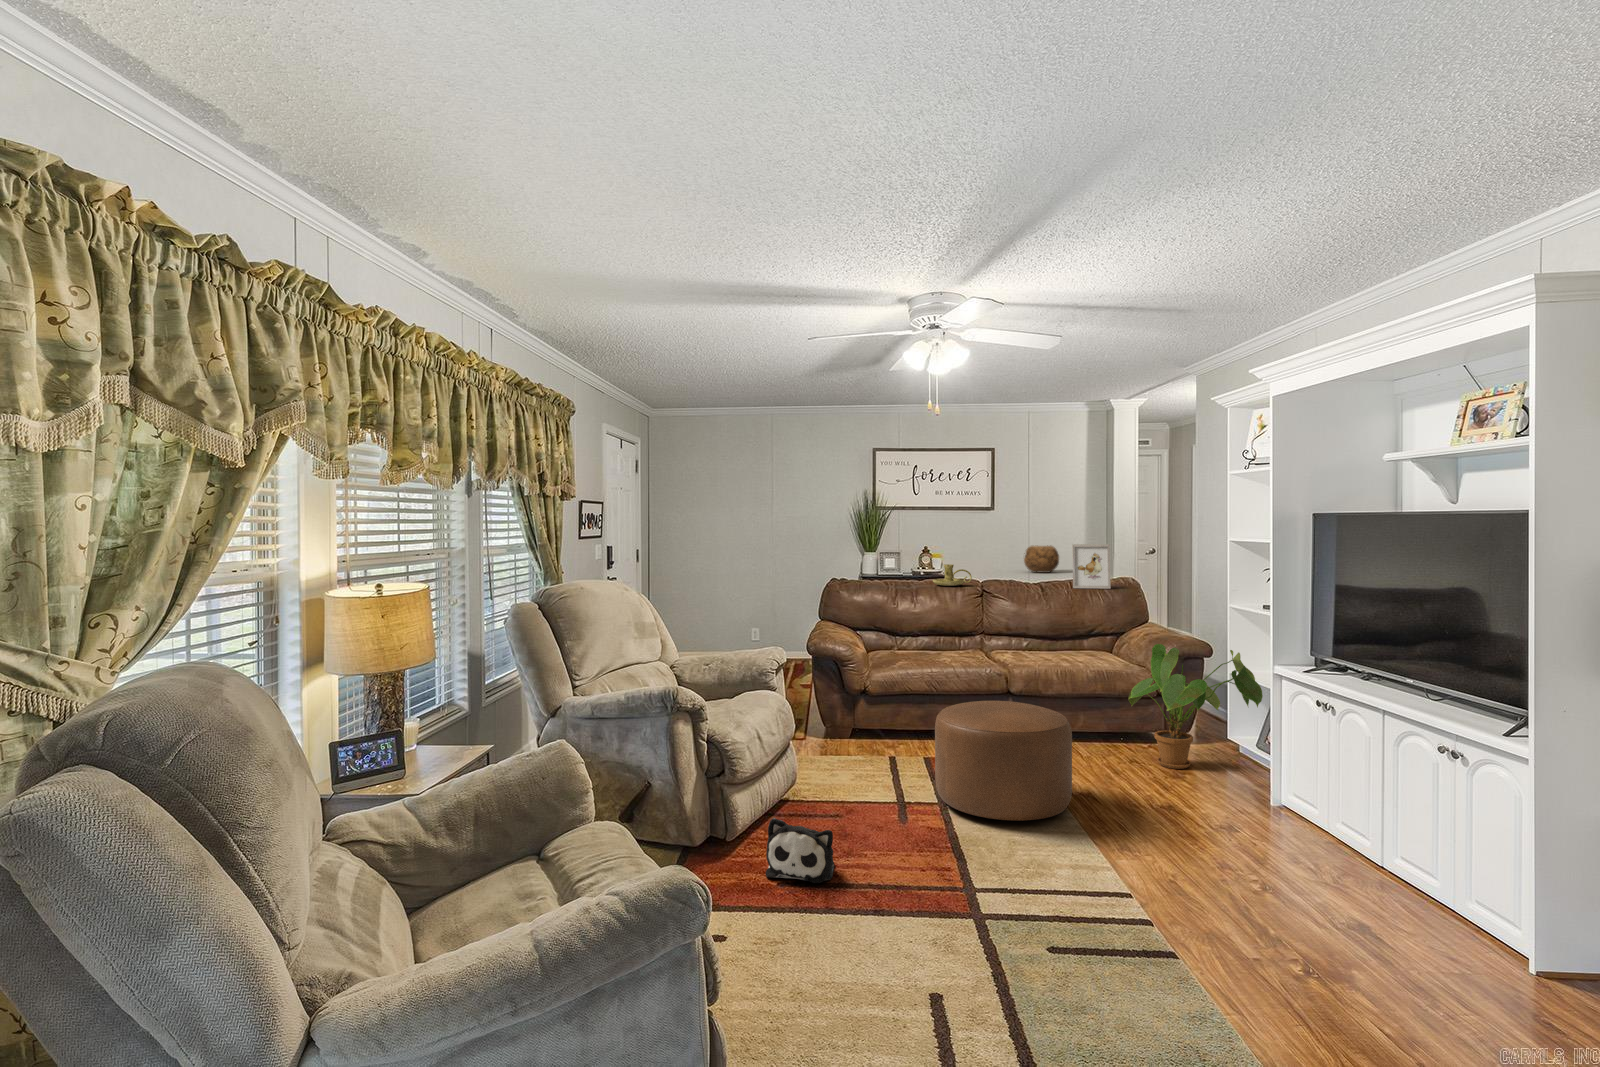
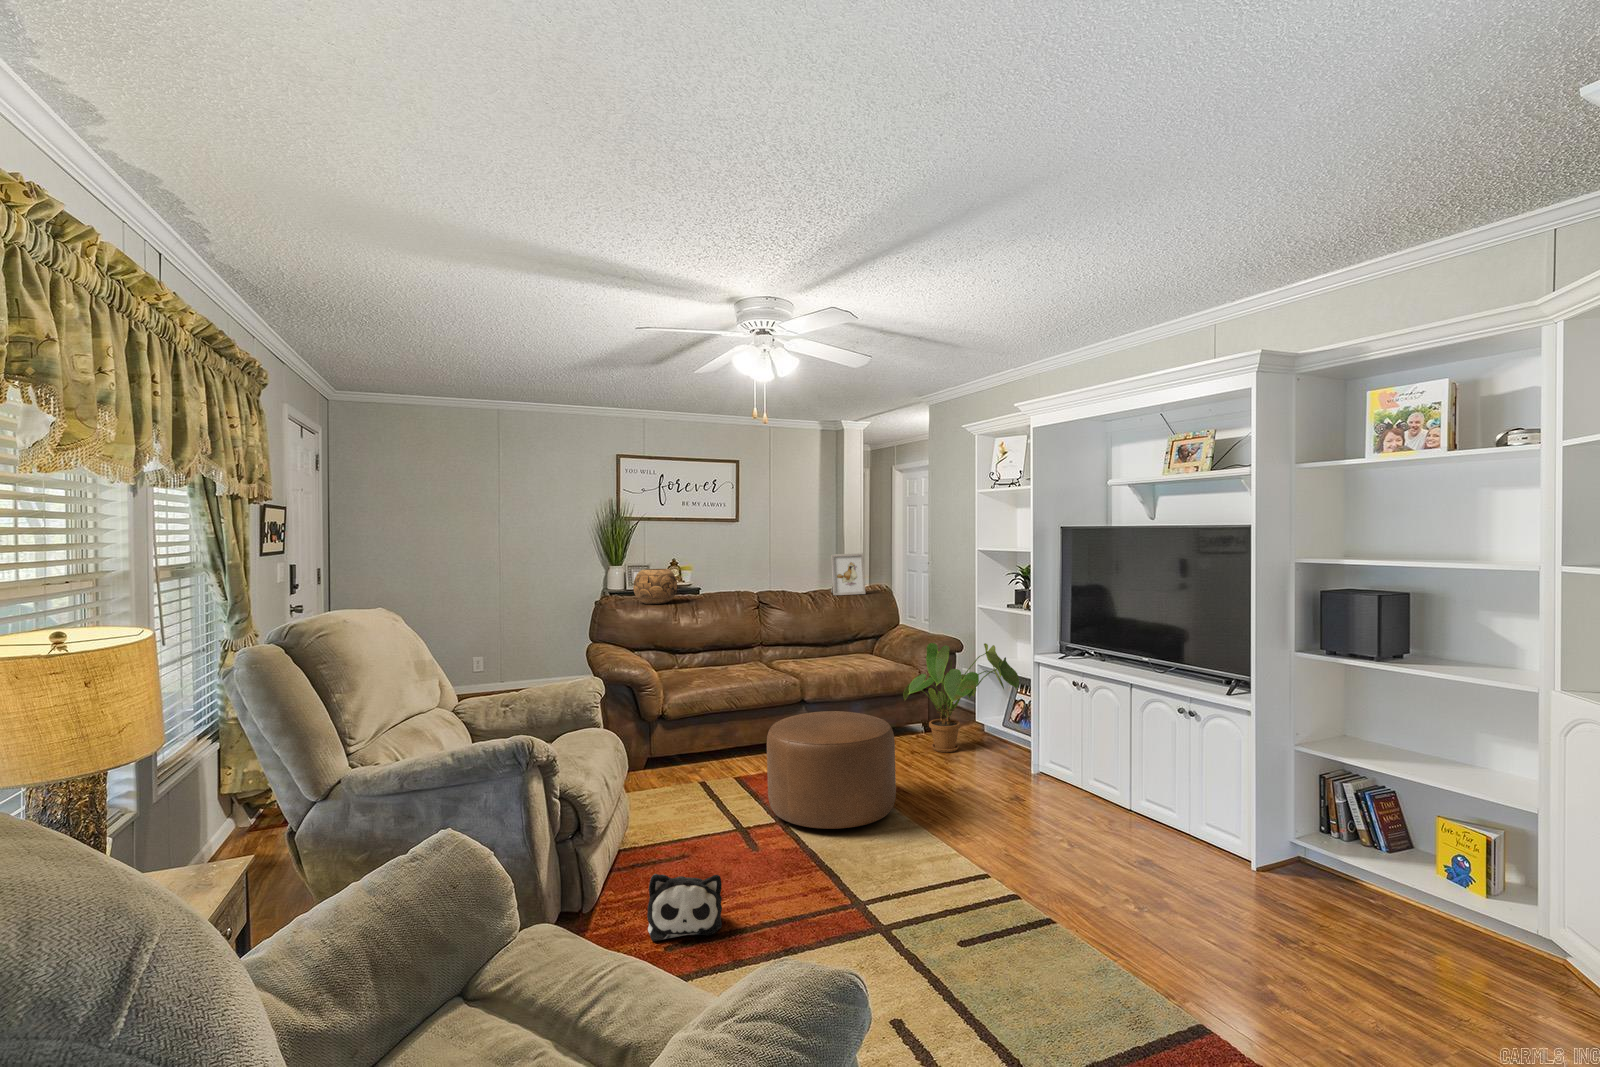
decorative bowl: present [1024,545,1059,573] -> present [633,569,677,604]
candle holder: present [933,564,972,586] -> none [704,578,743,600]

